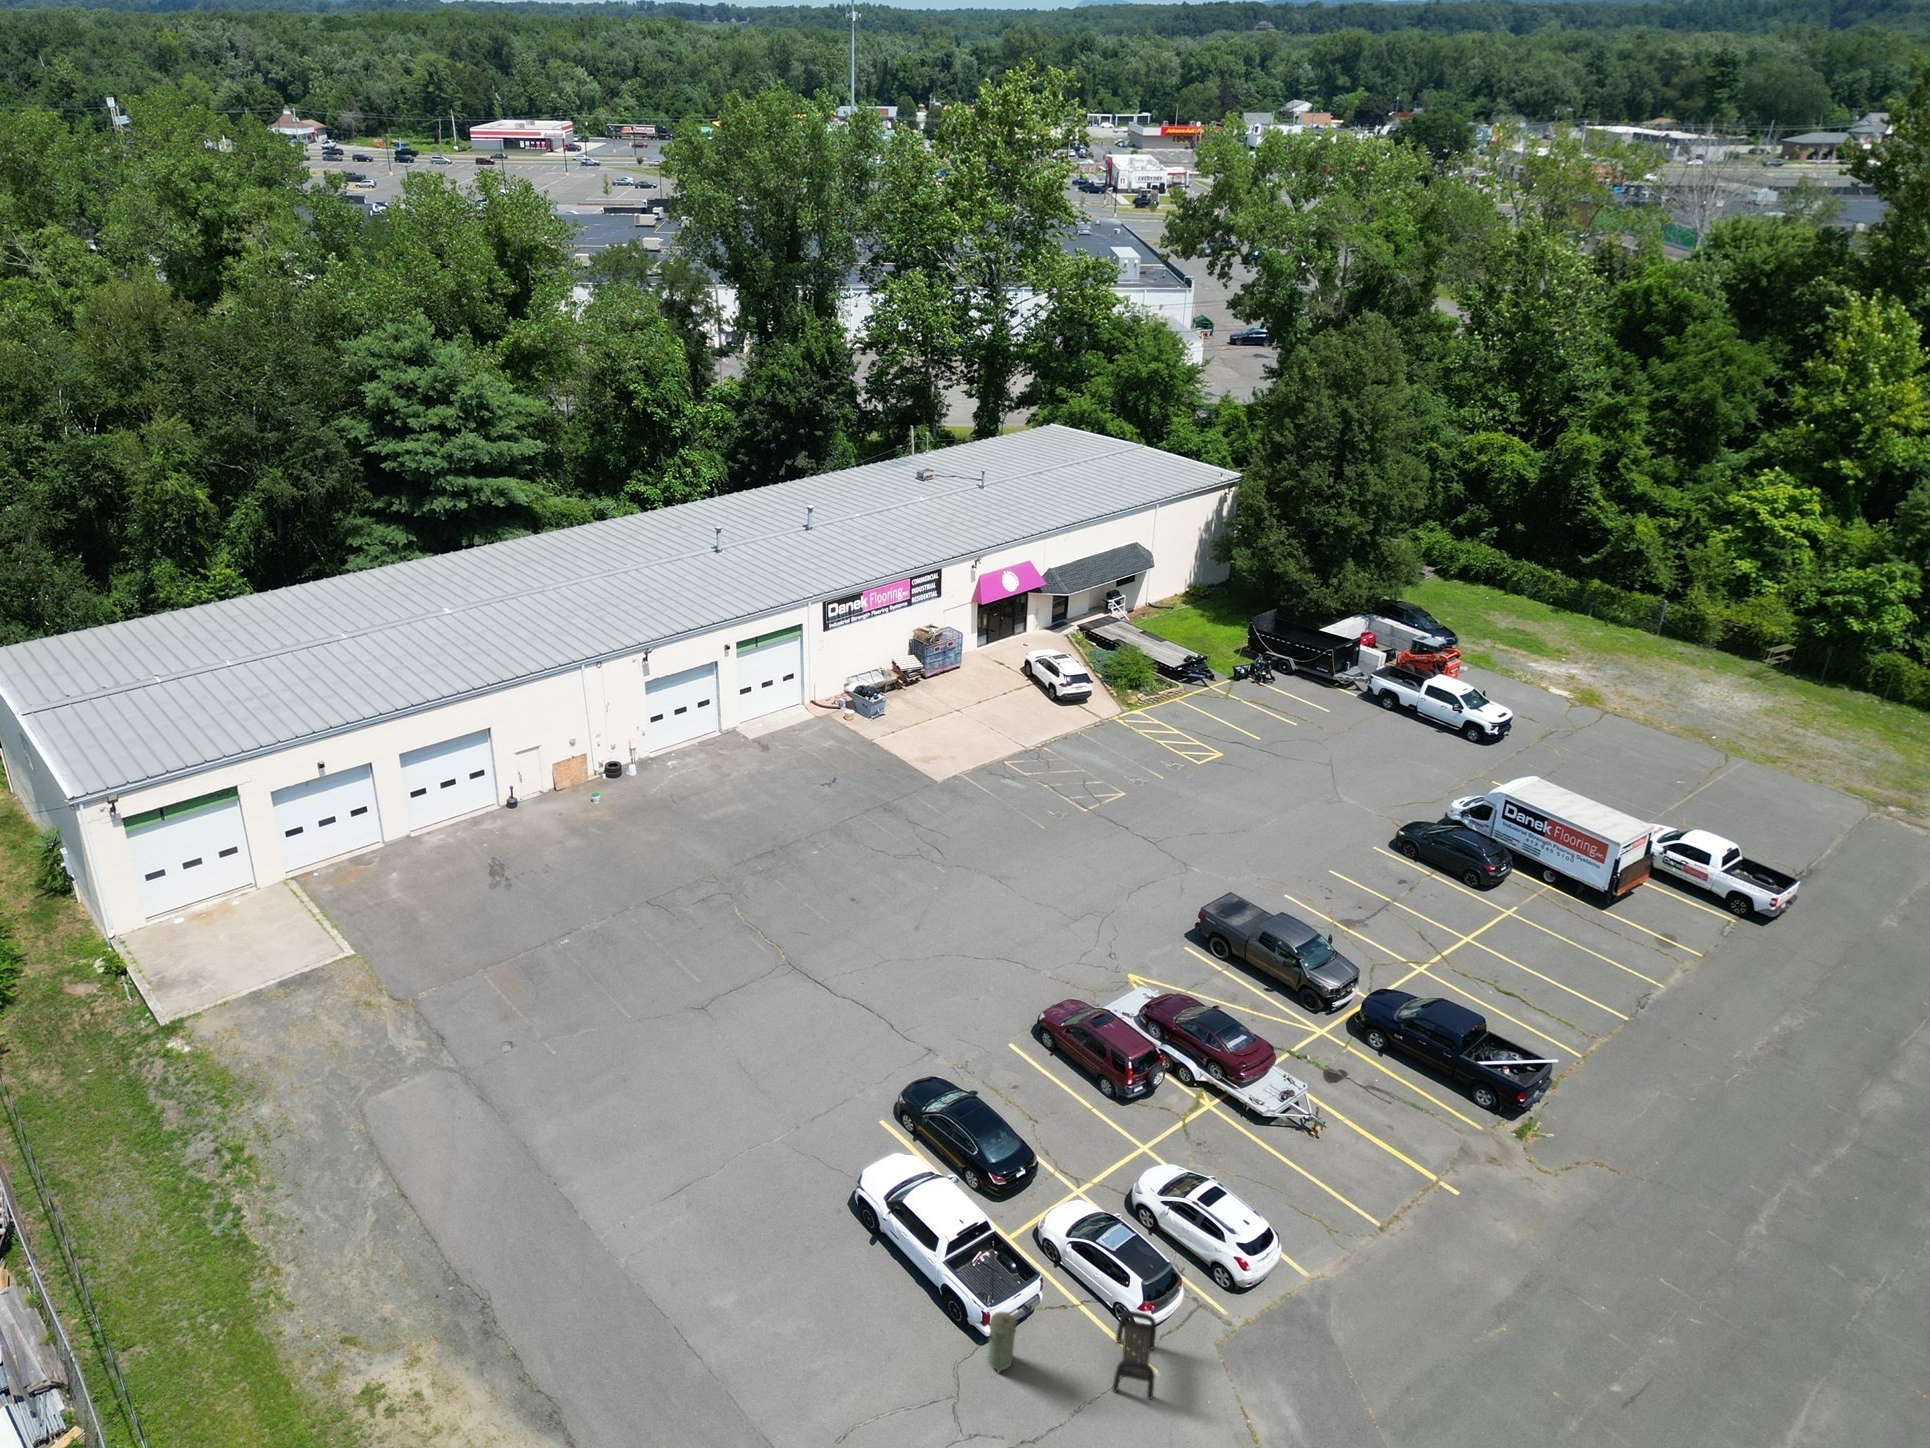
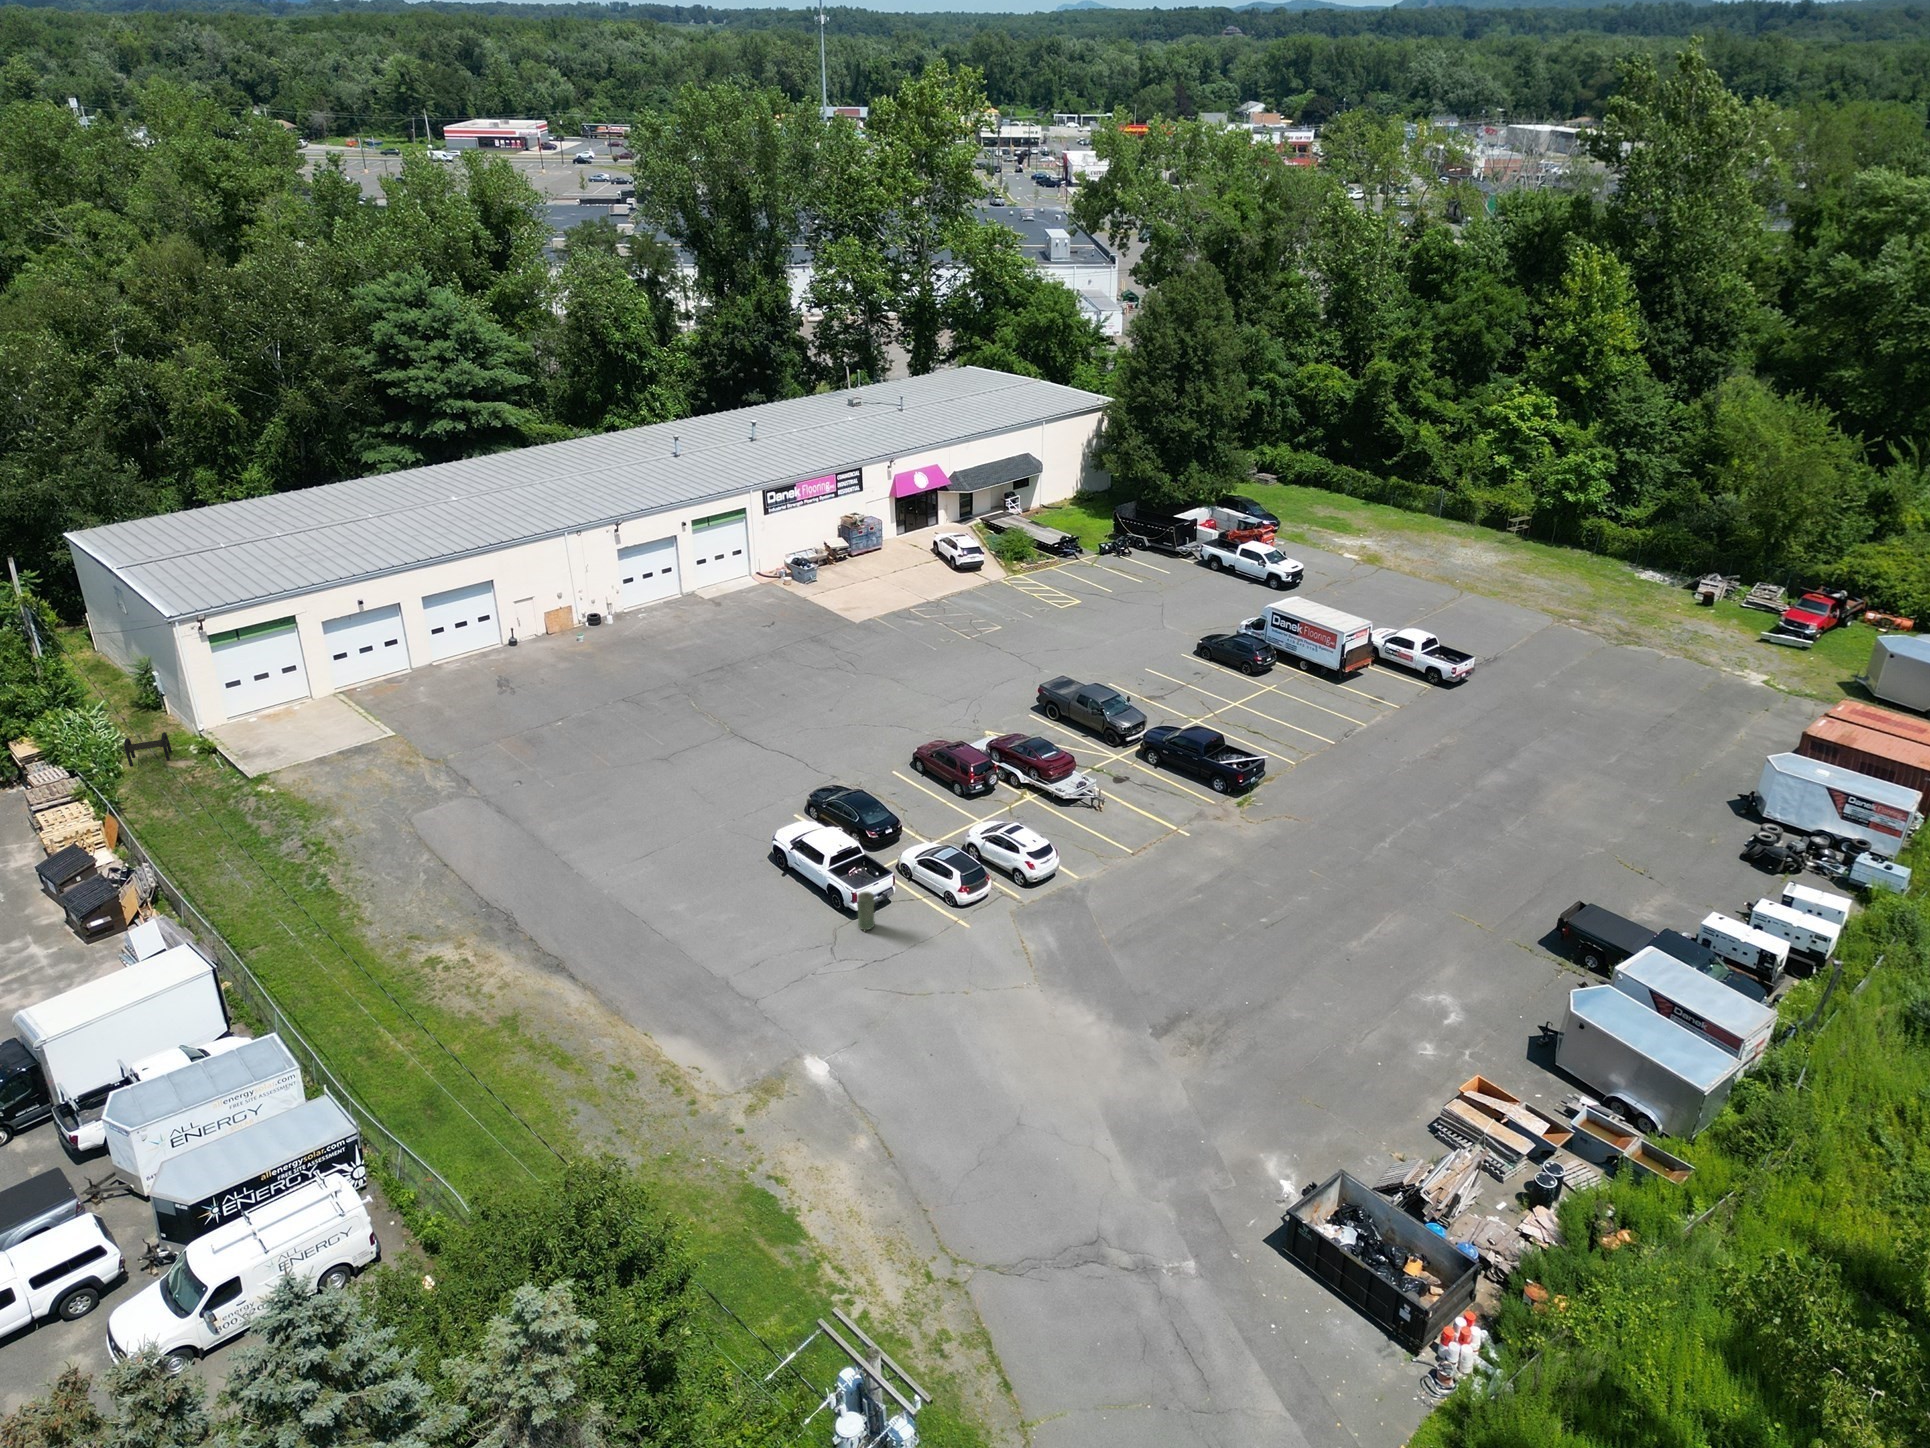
bench: present [1113,1311,1156,1400] -> present [124,732,172,767]

